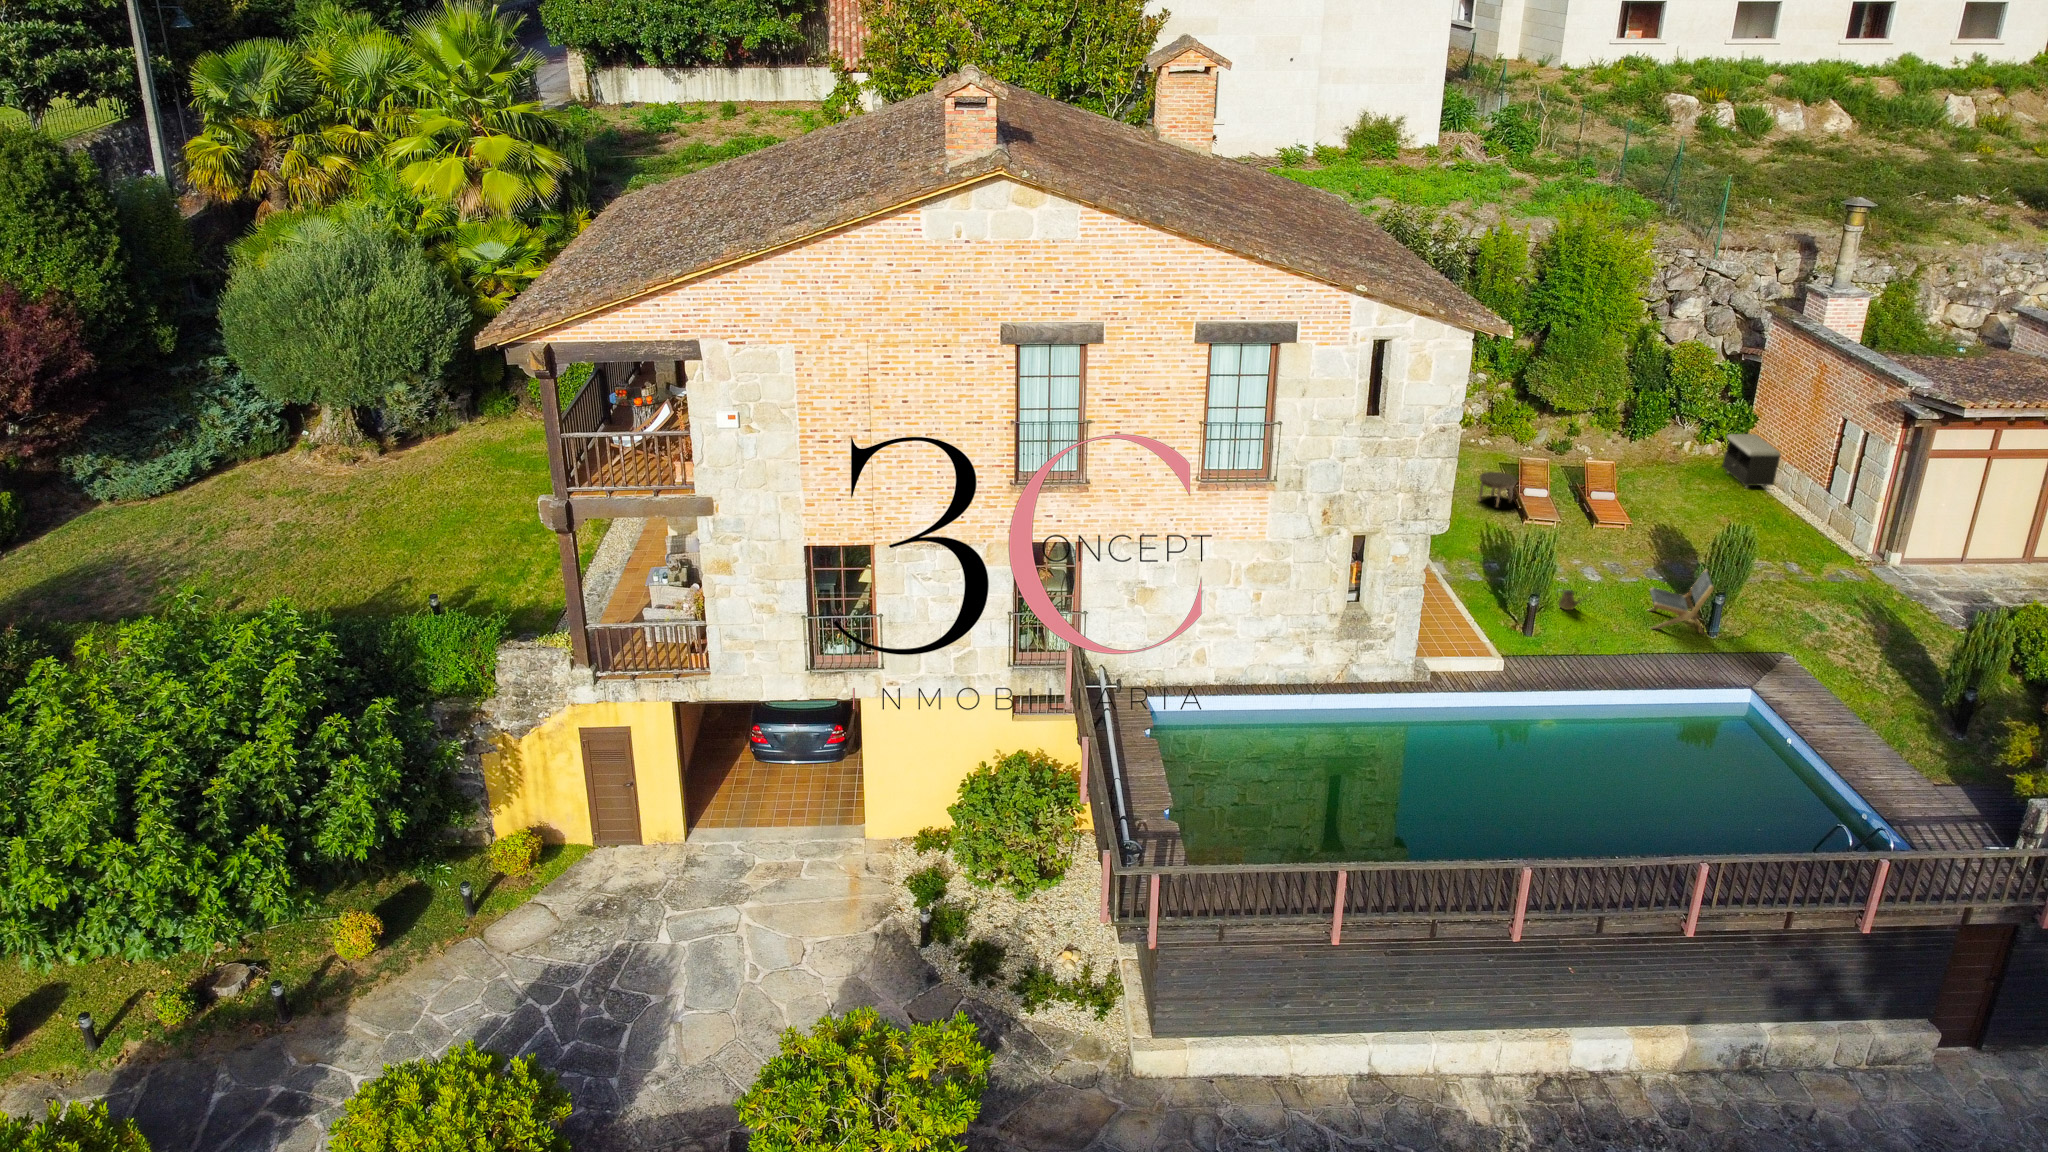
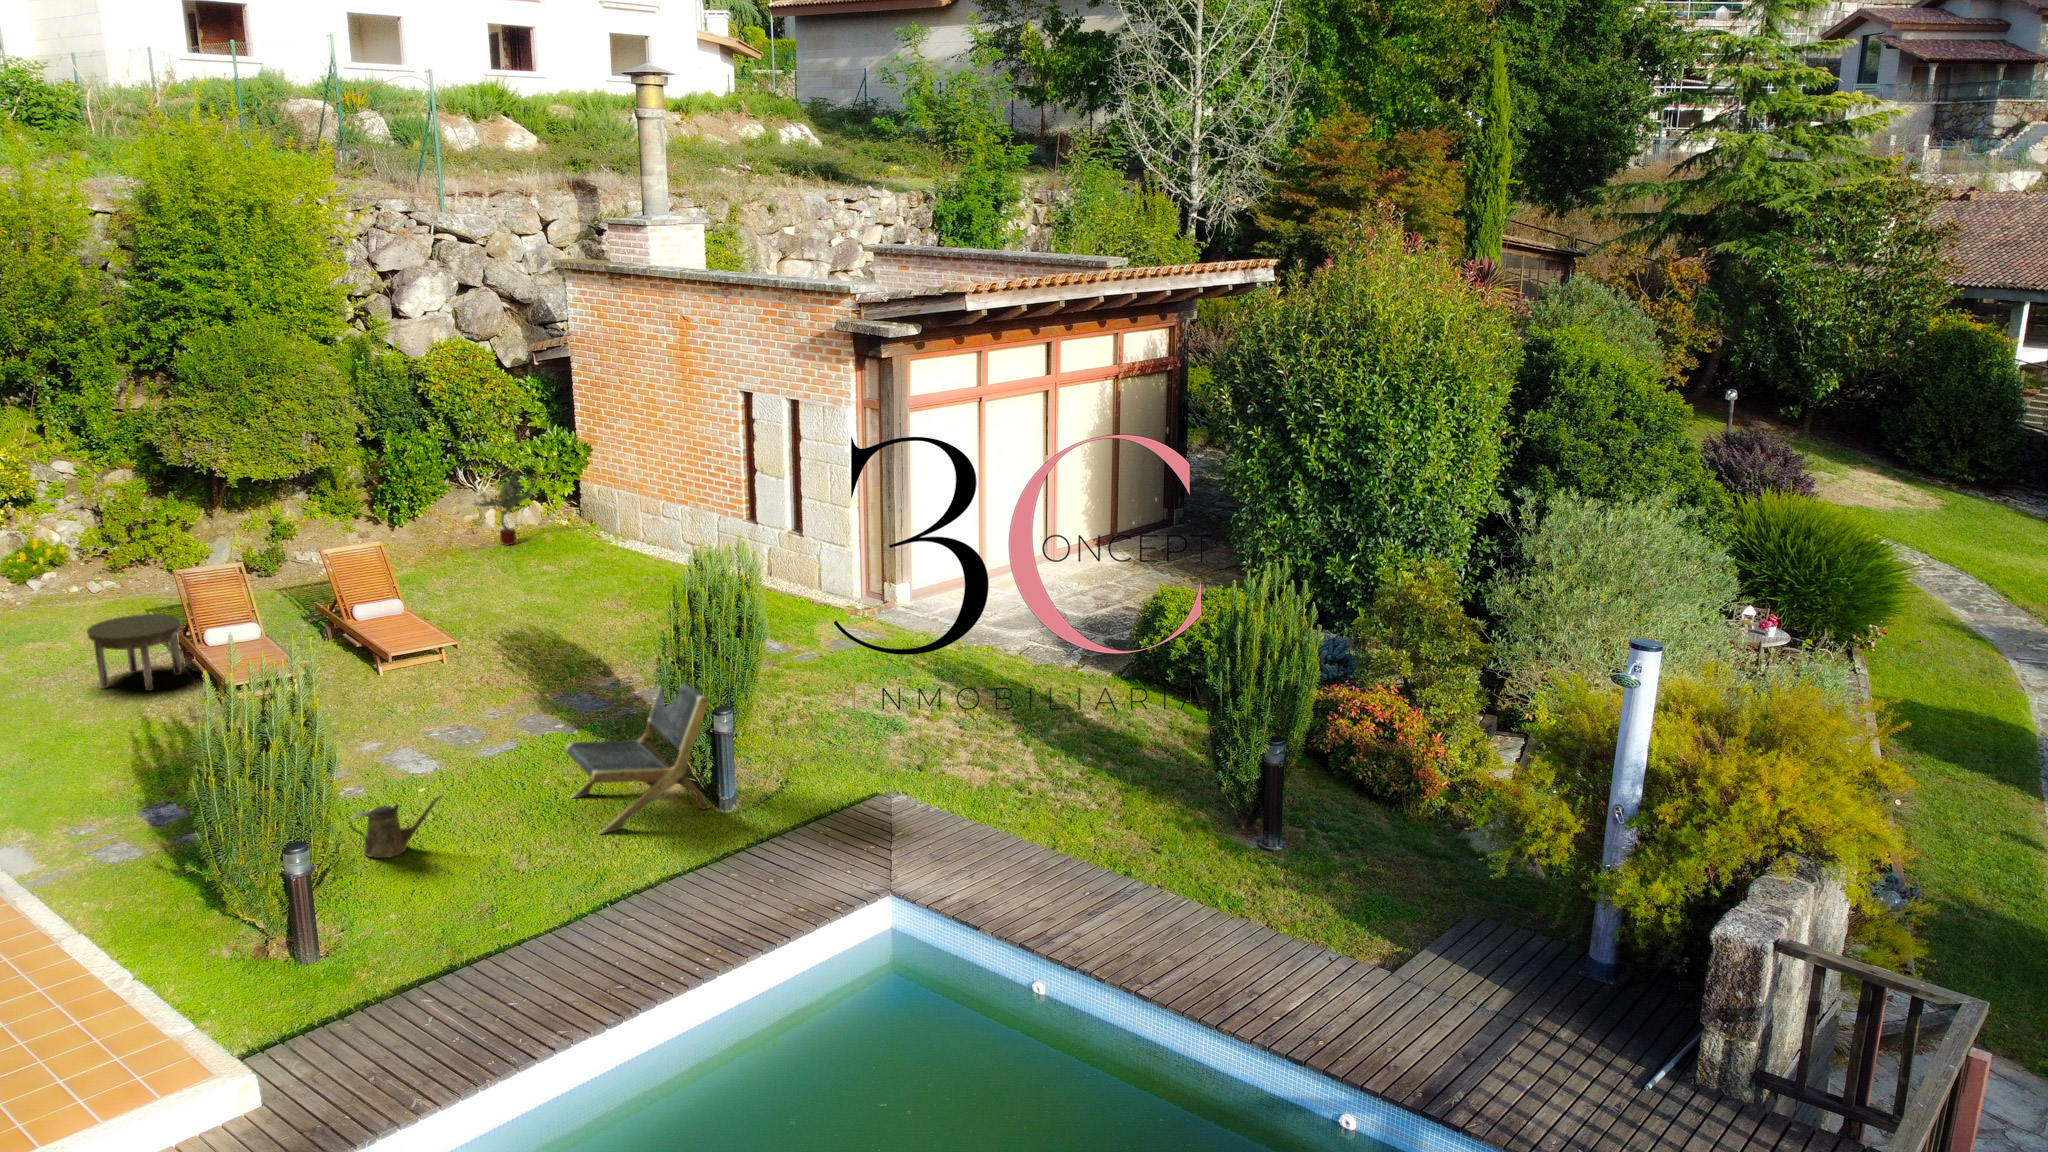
potted tree: none [1677,421,1719,465] -> present [474,468,536,545]
storage bench: present [1722,434,1781,487] -> none [555,472,654,558]

